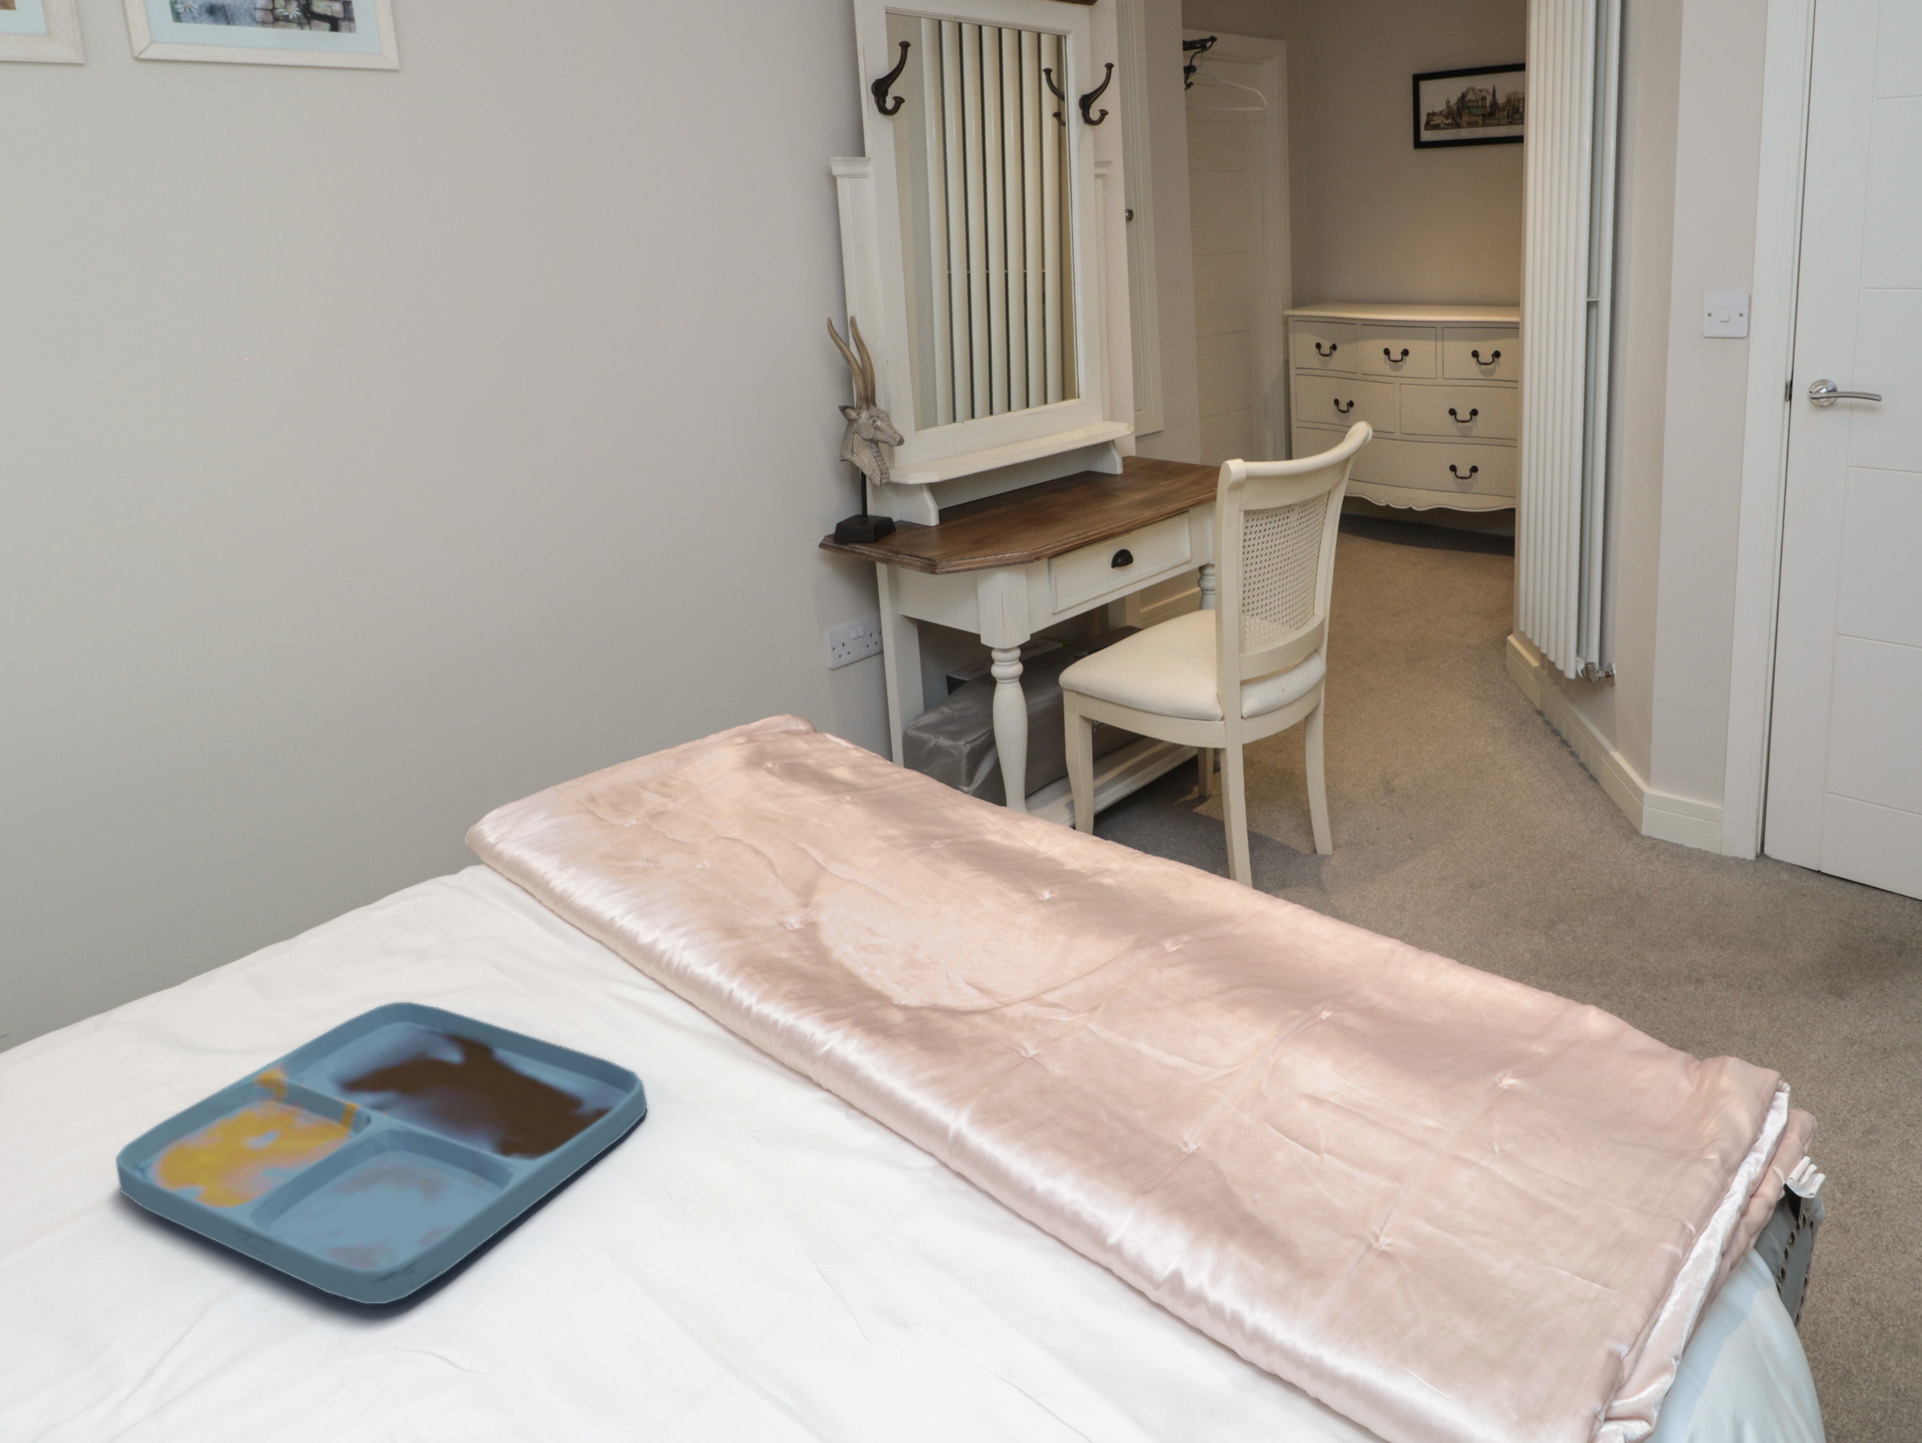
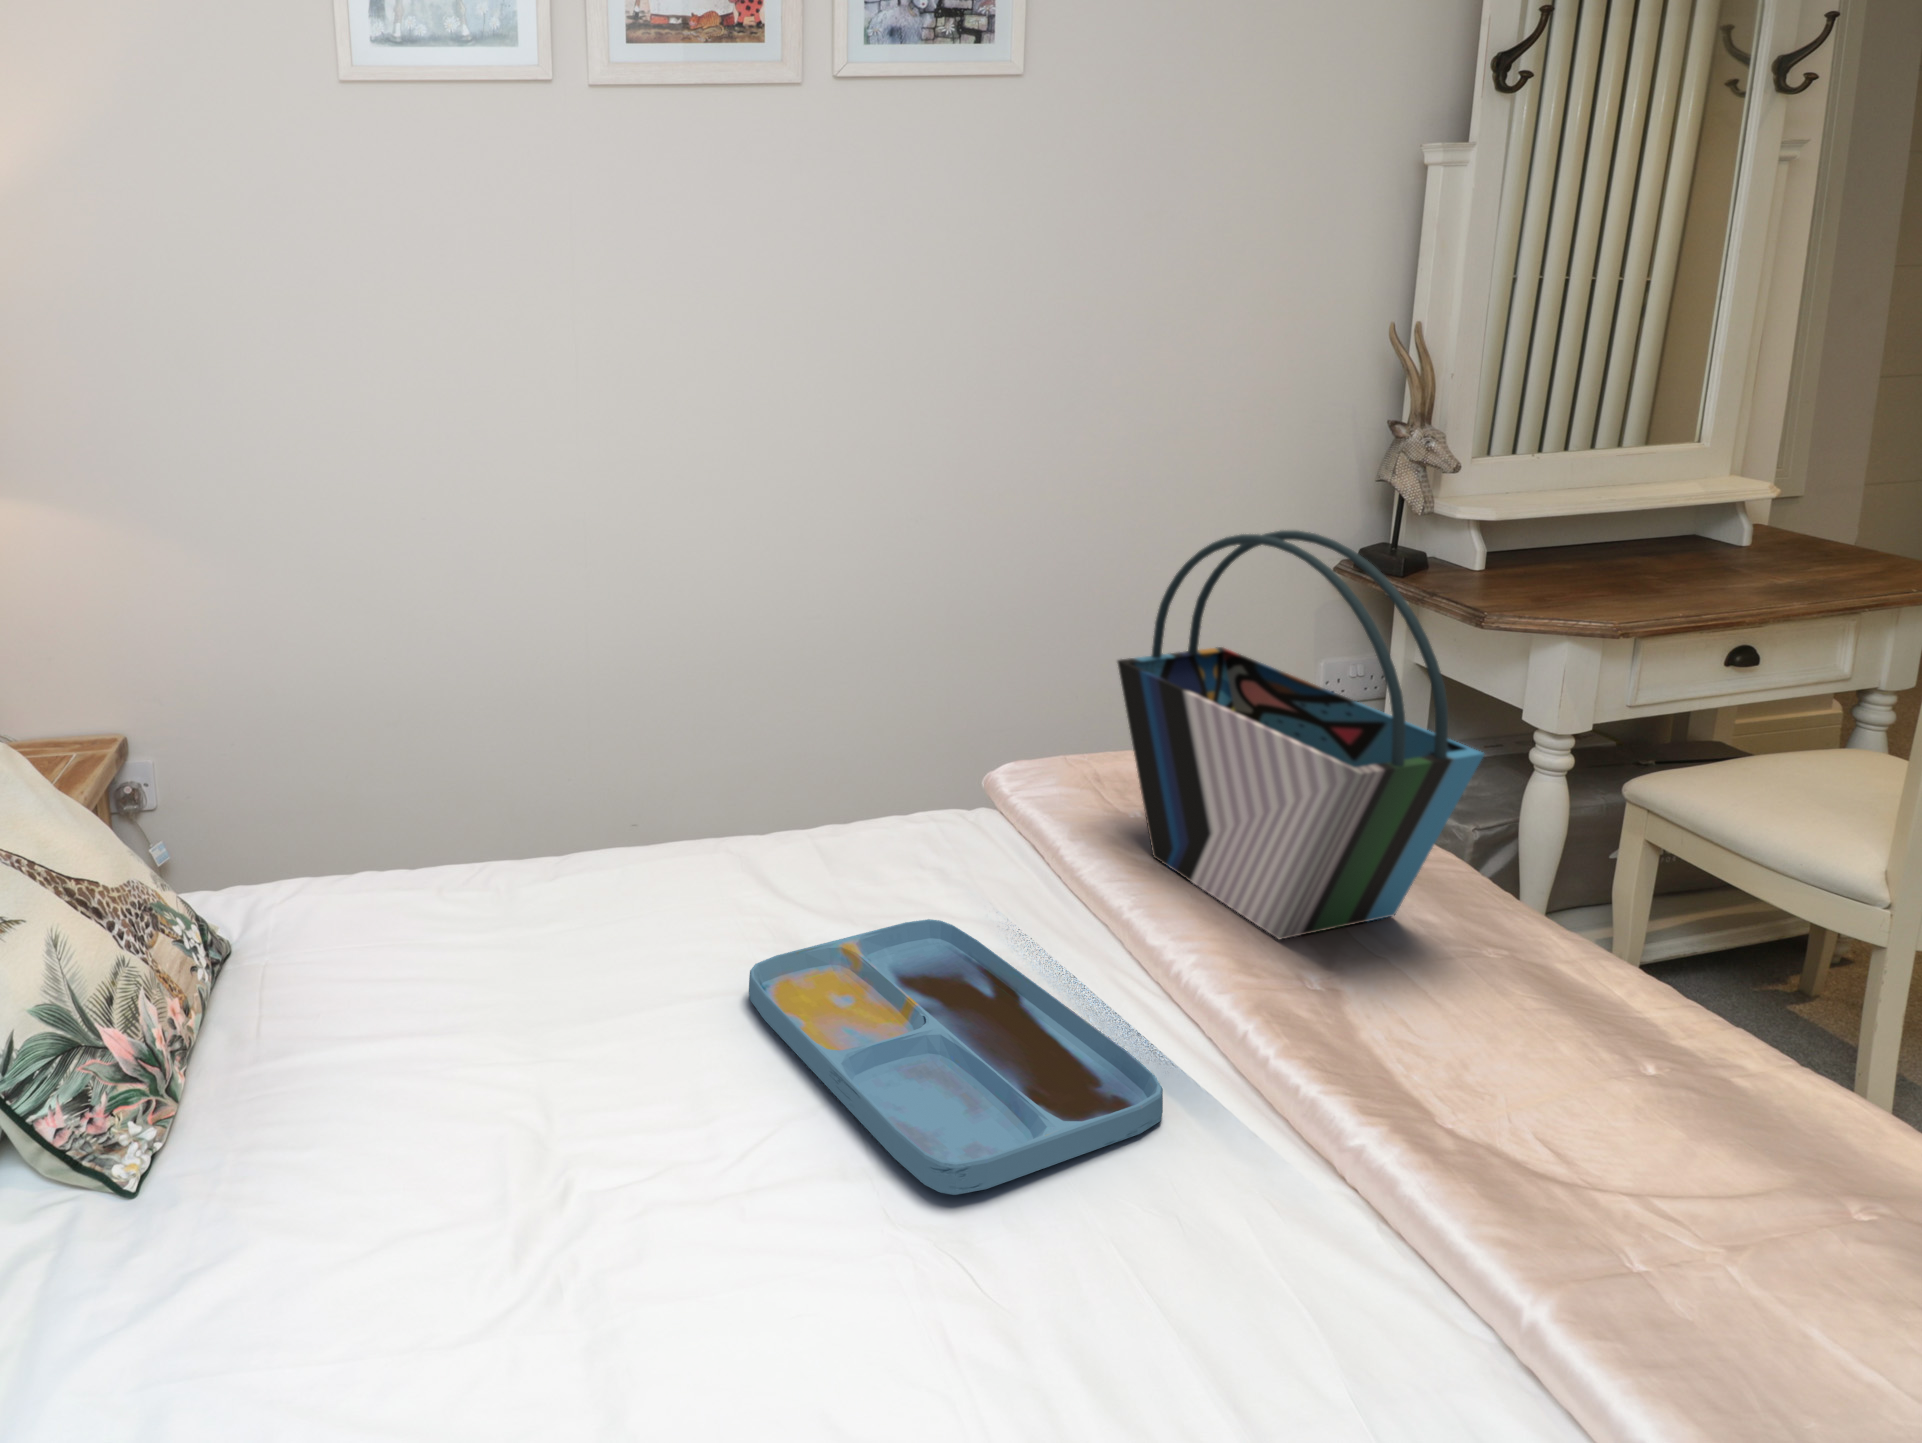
tote bag: none [572,516,901,896] -> present [1118,530,1484,939]

